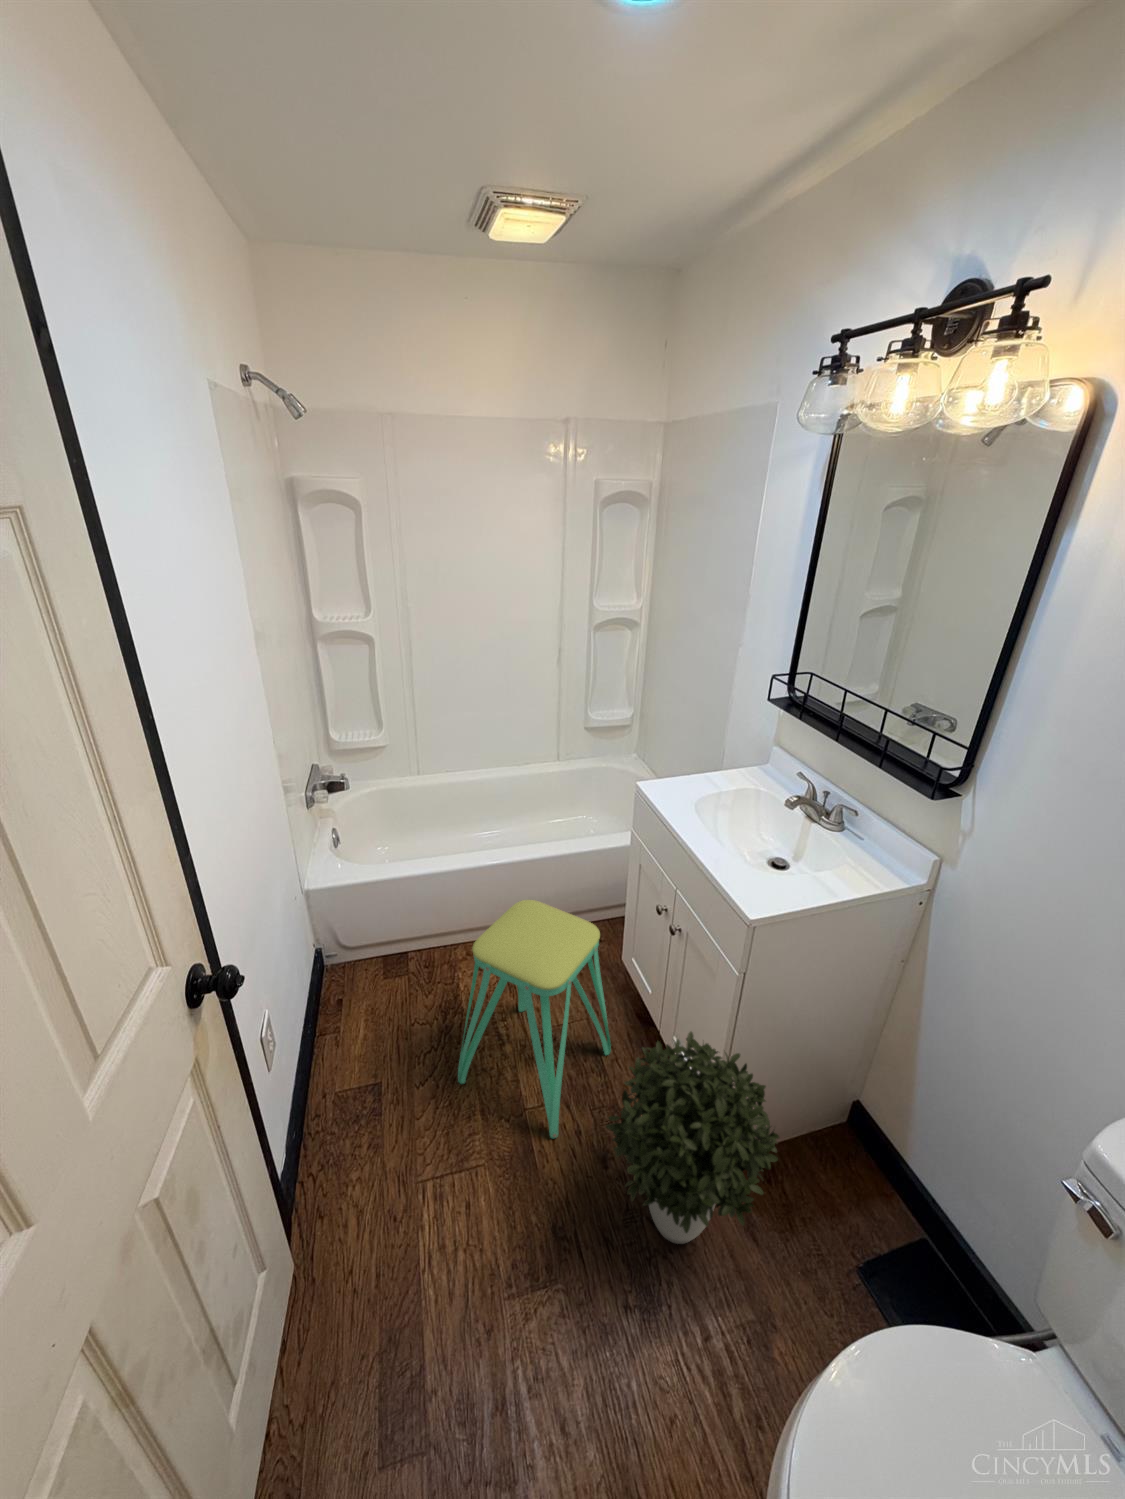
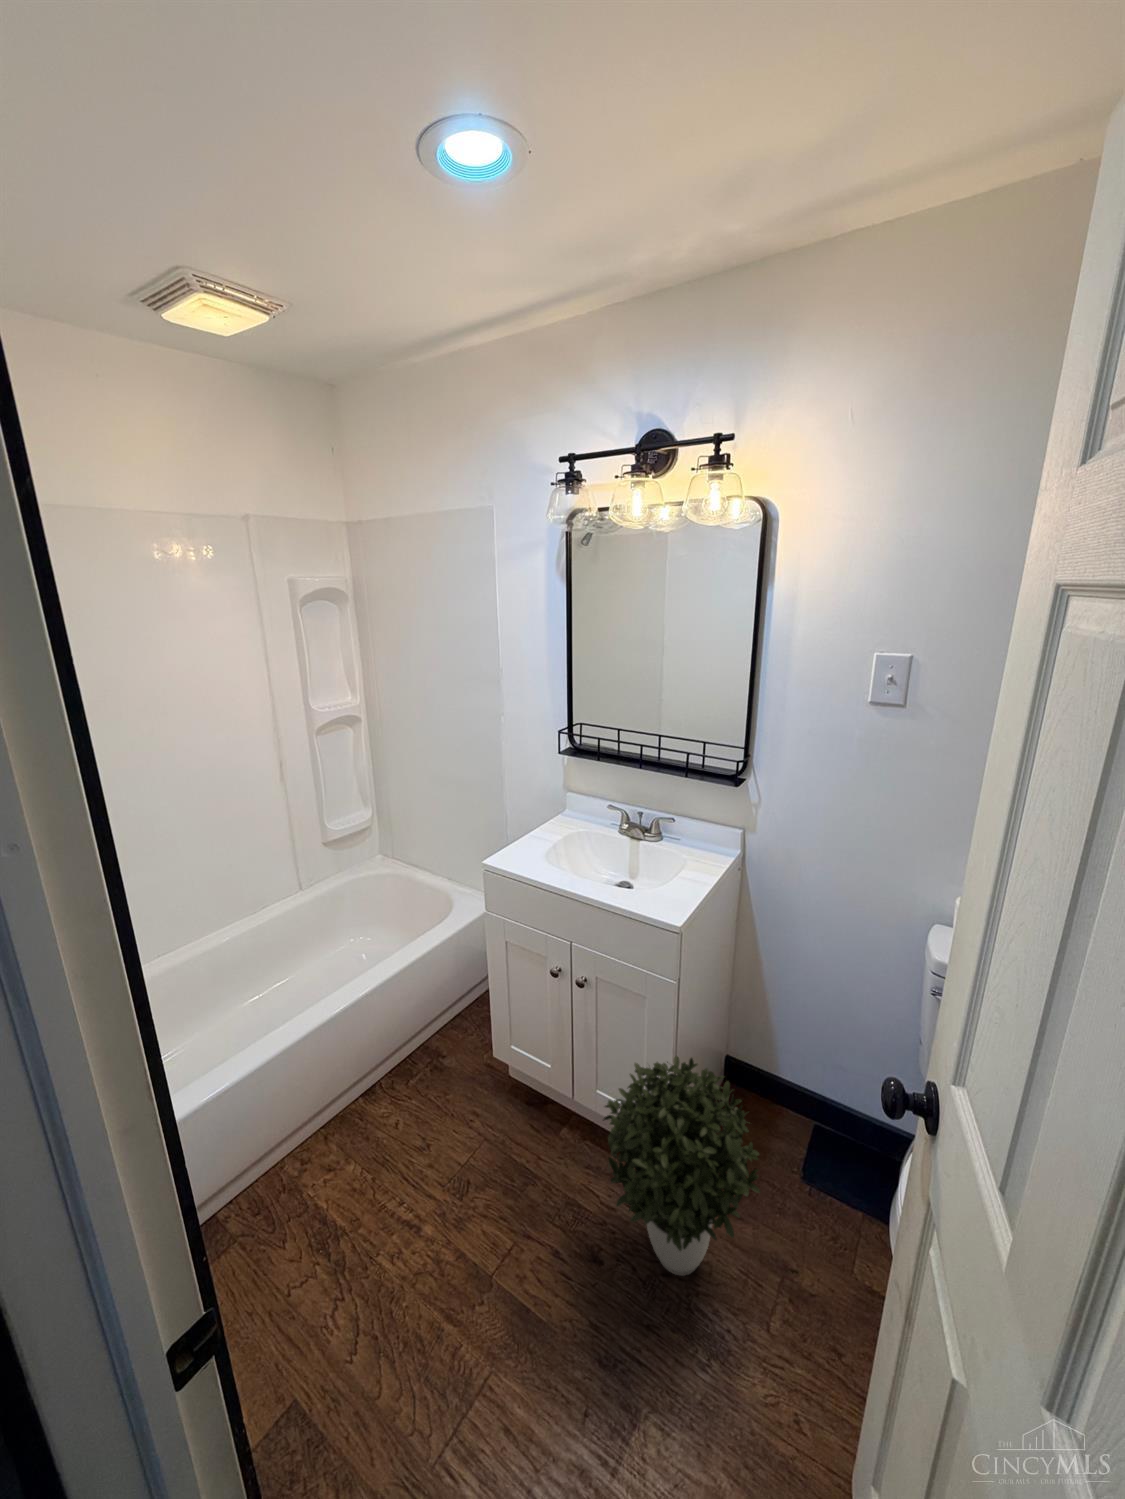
stool: present [458,900,611,1138] -> none [386,1026,538,1310]

